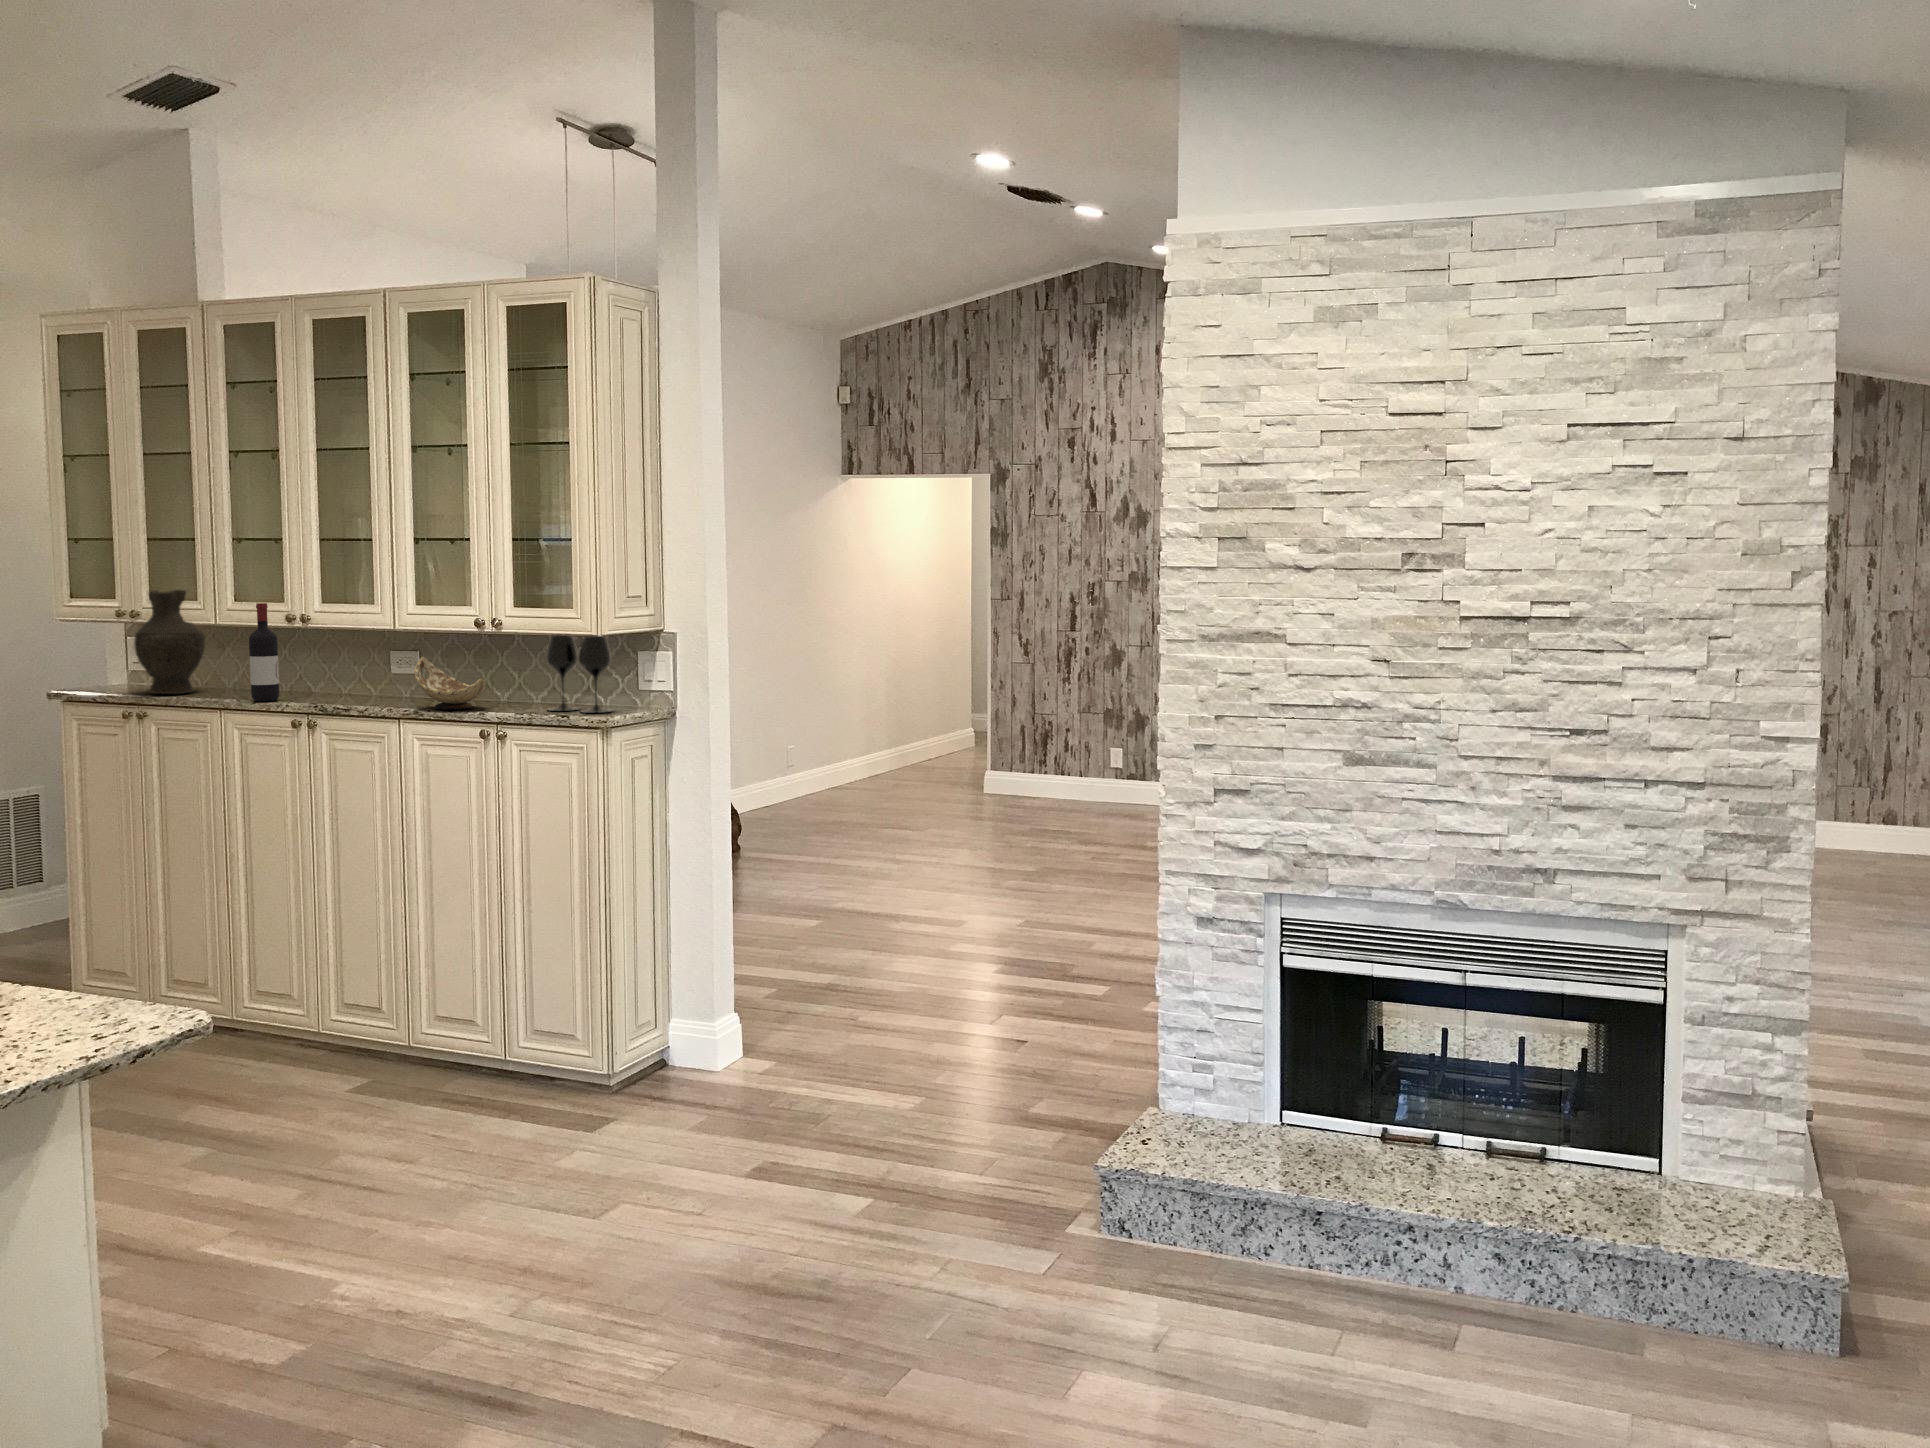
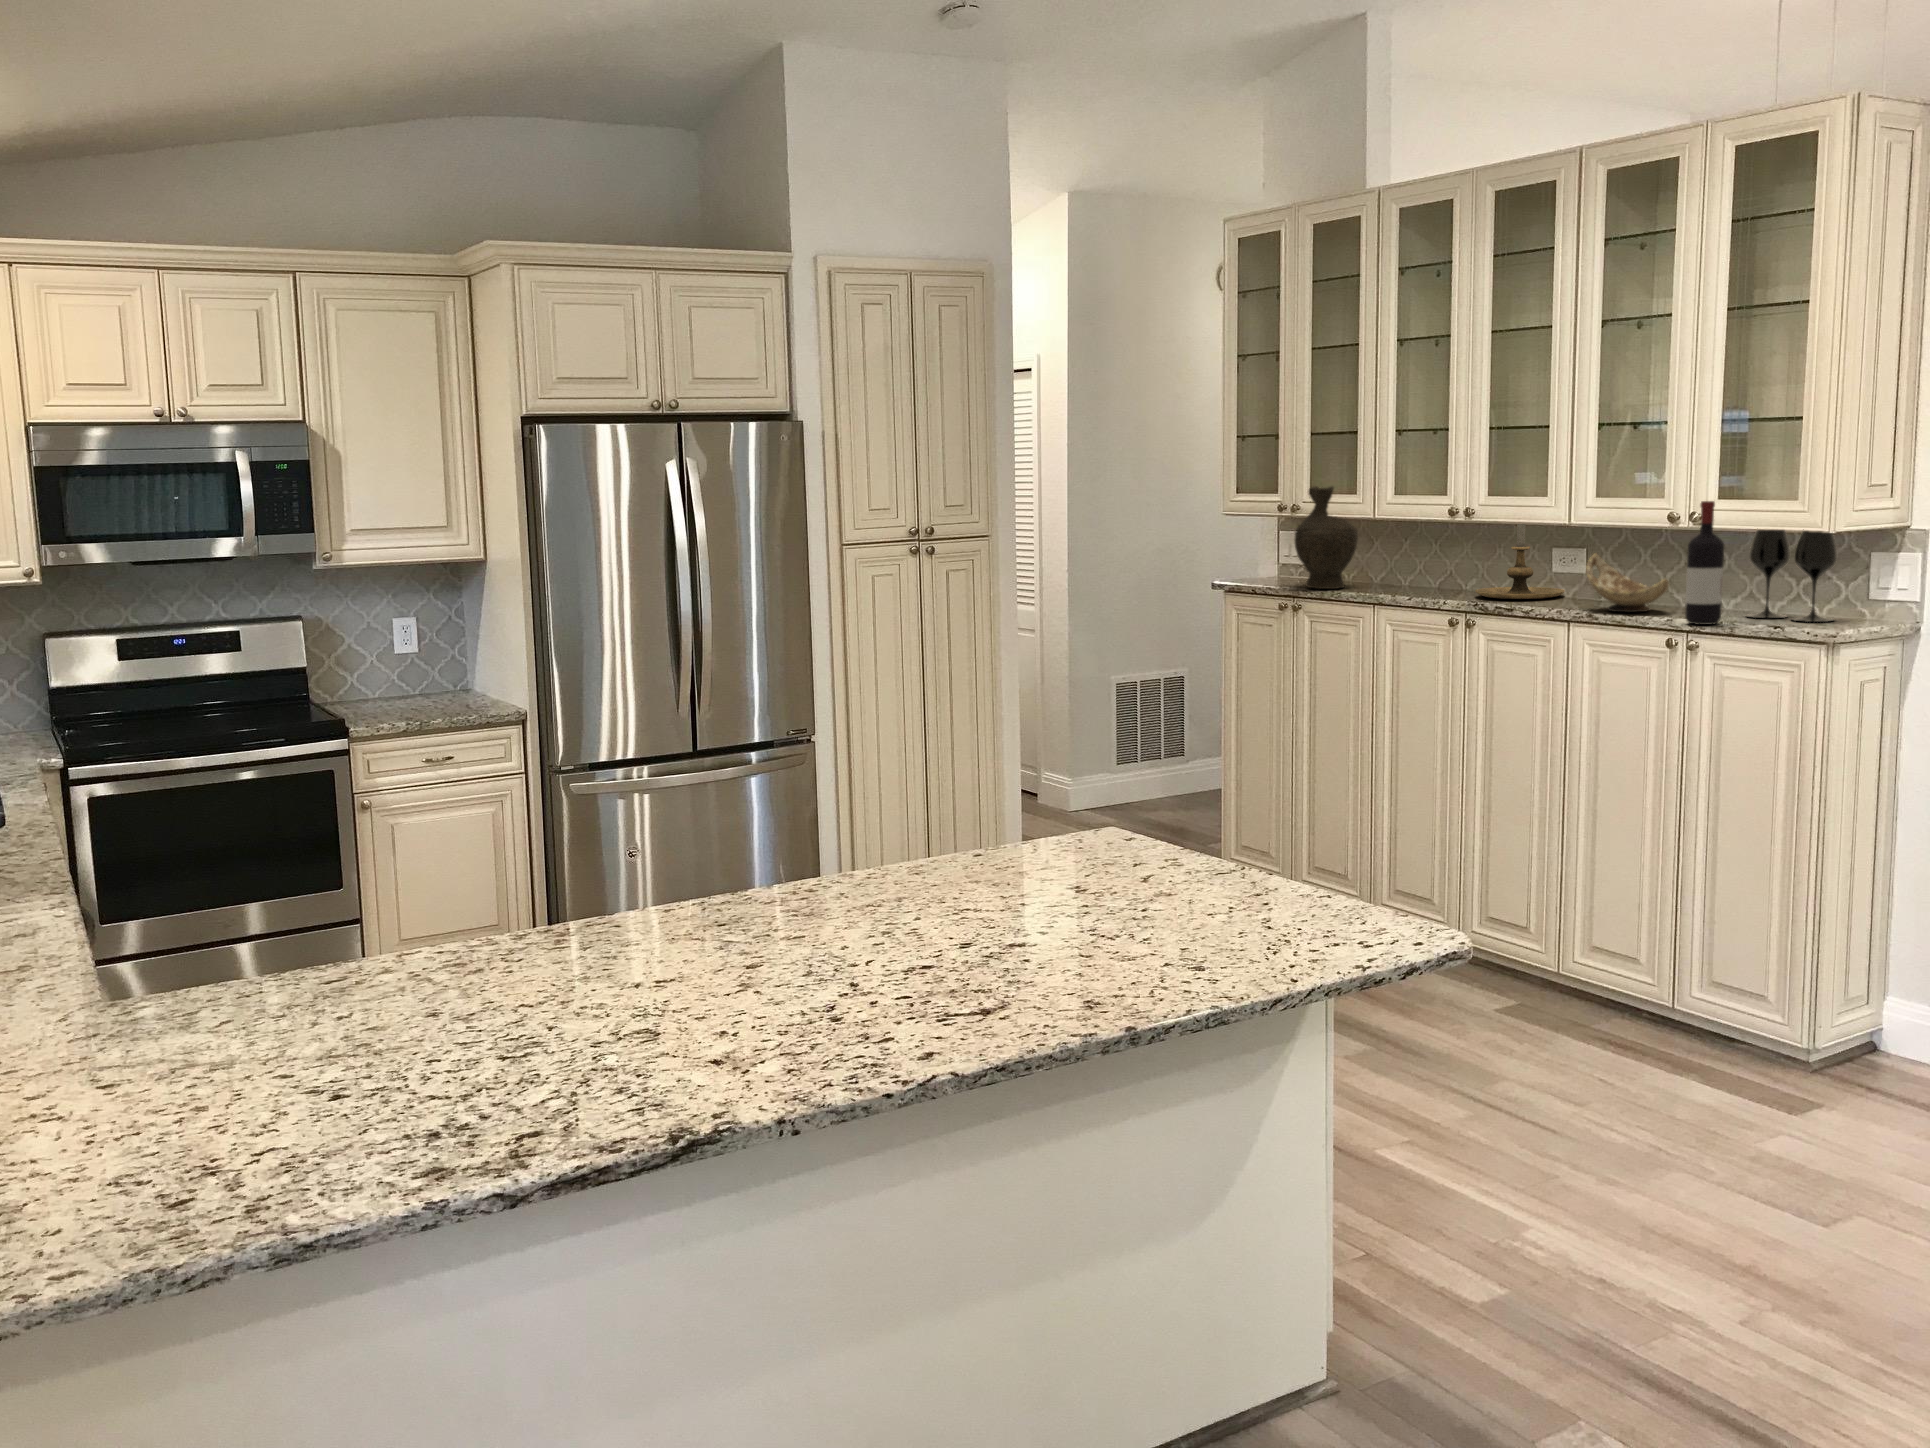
wine bottle: present [249,603,279,701] -> present [1685,501,1724,625]
candle holder: none [321,608,406,699] -> present [1475,524,1565,599]

